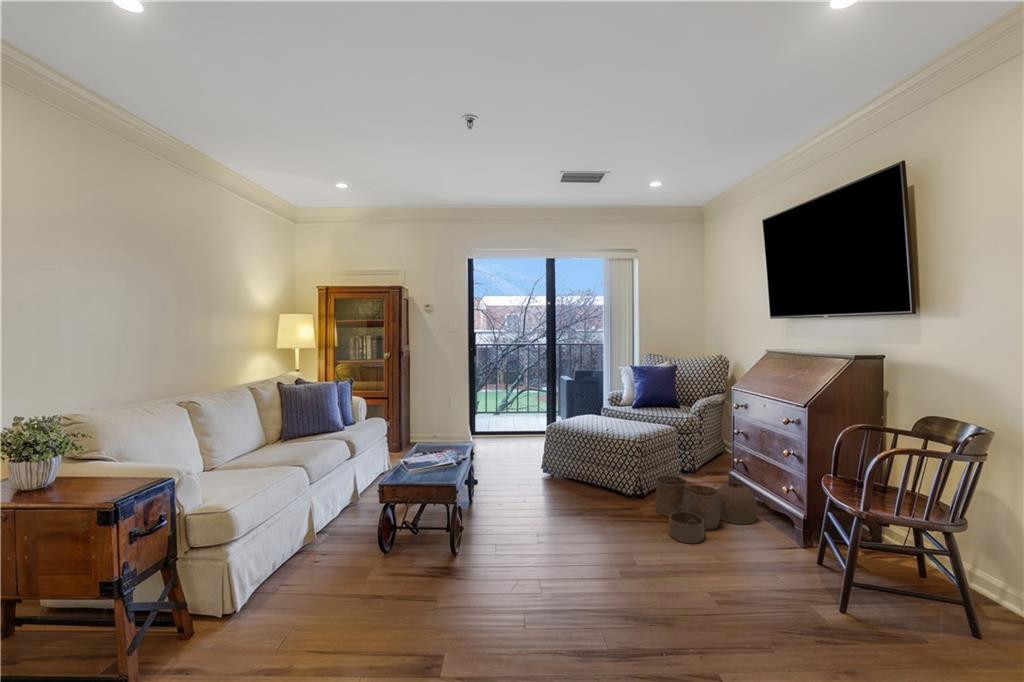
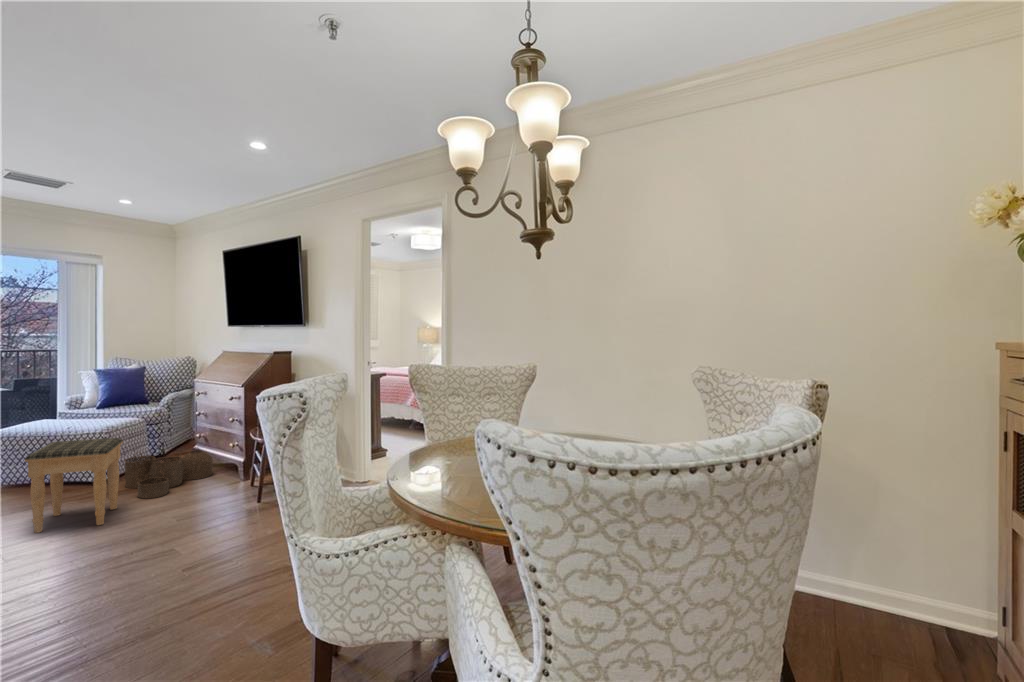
footstool: none [560,451,654,574] -> present [25,438,123,533]

